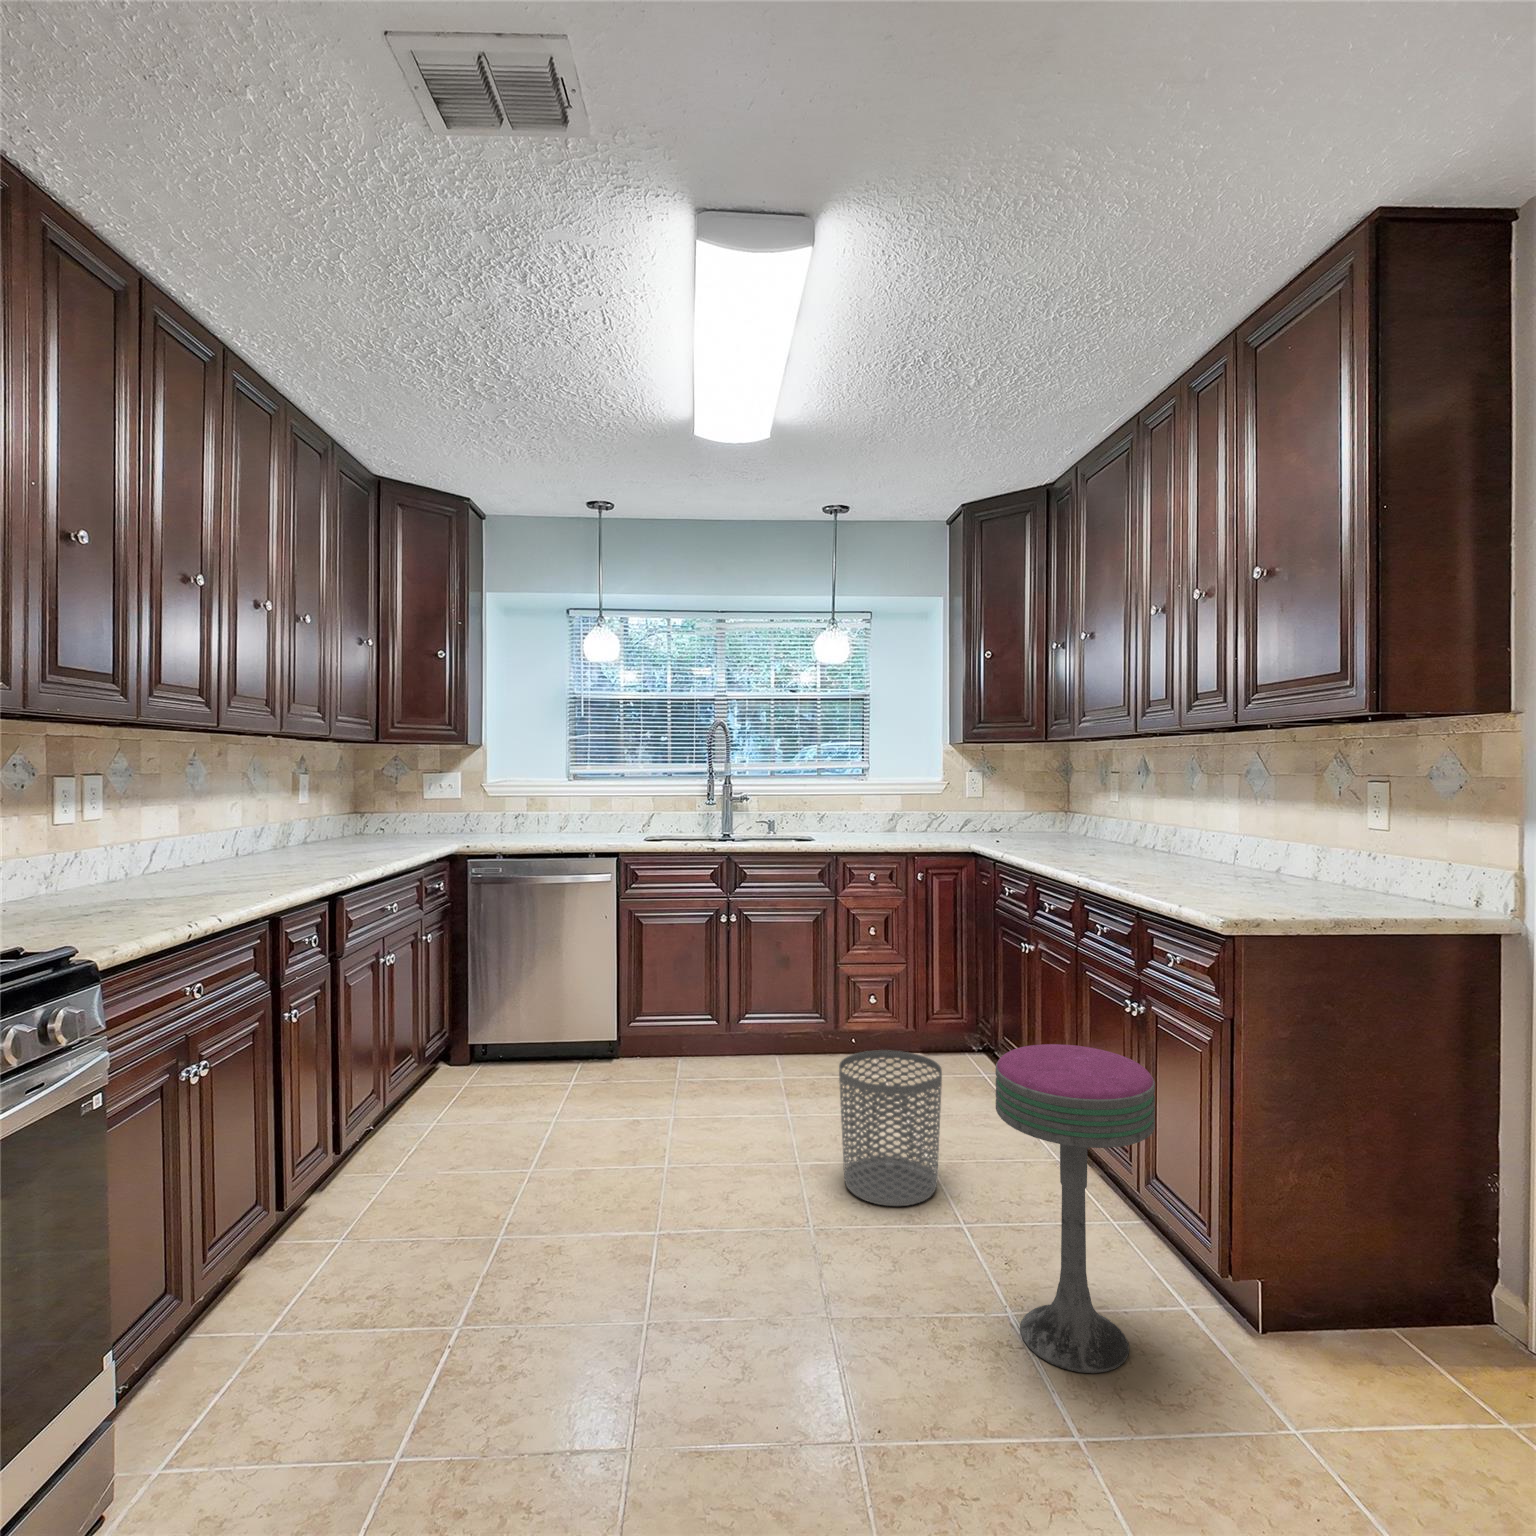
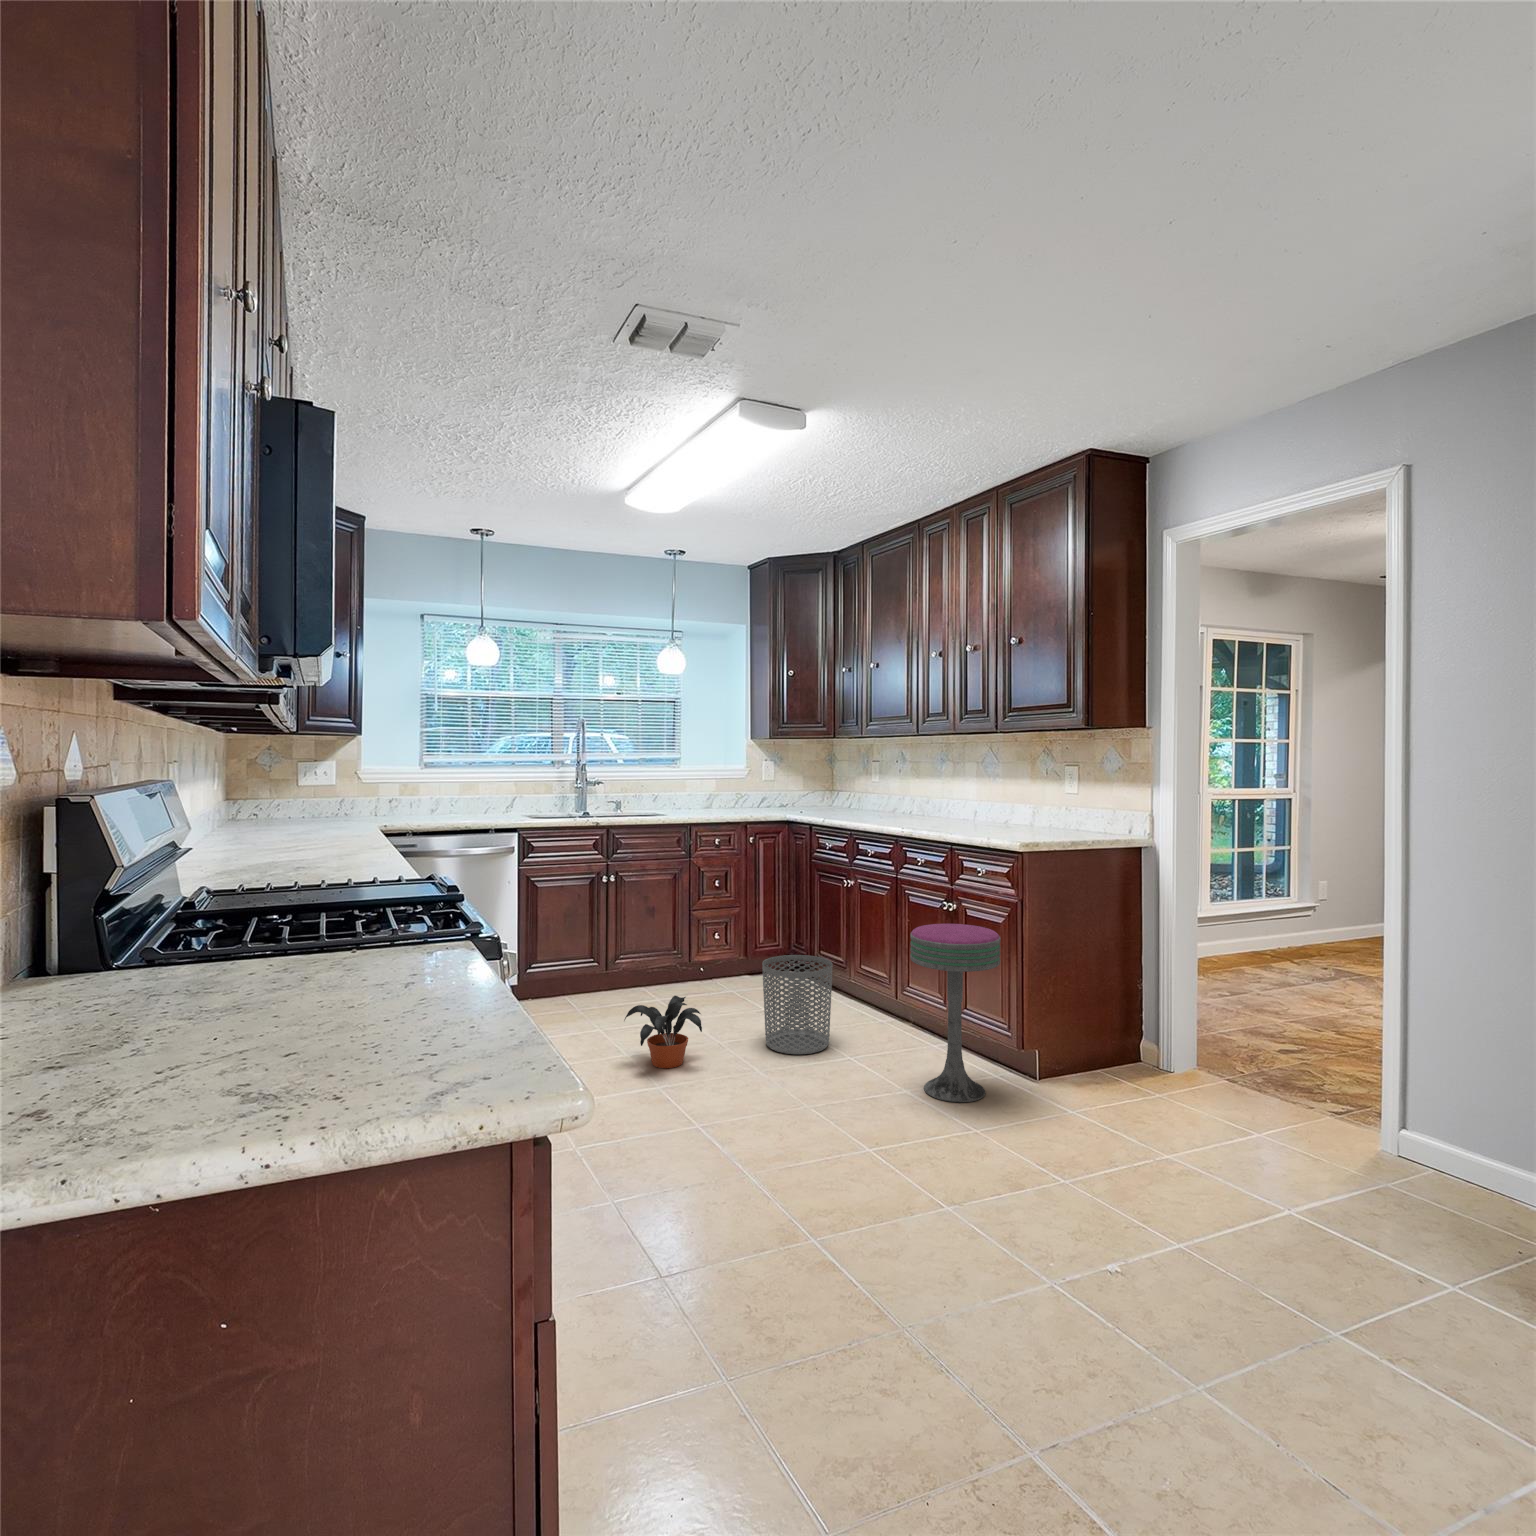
potted plant: none [644,1090,748,1193] -> present [624,996,702,1068]

